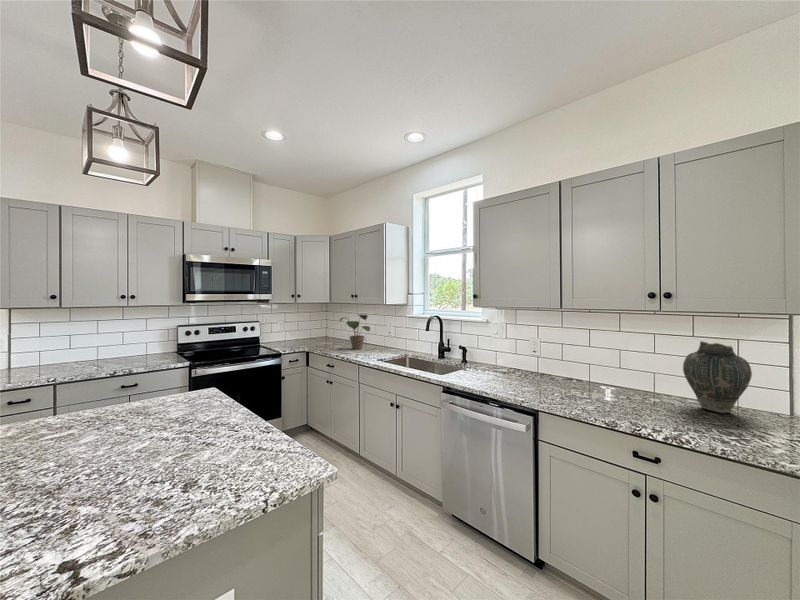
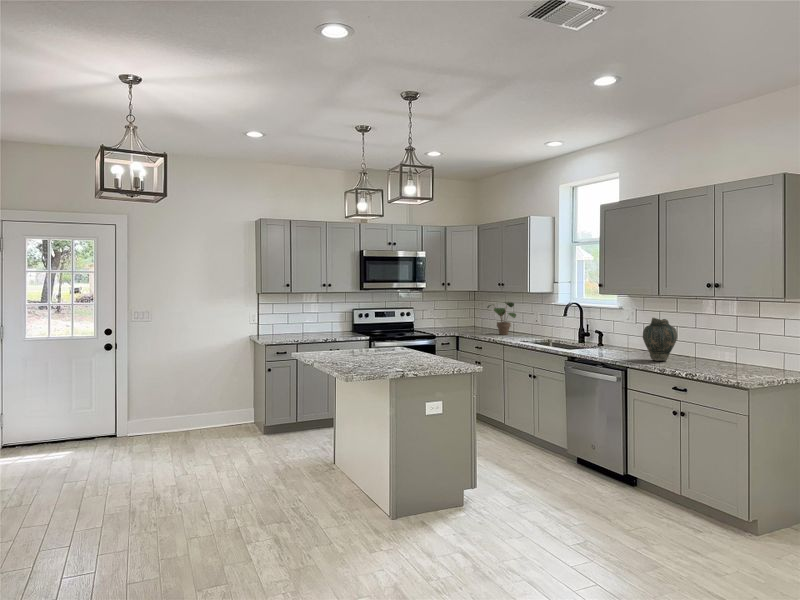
vase: present [683,341,752,413] -> present [643,318,677,361]

